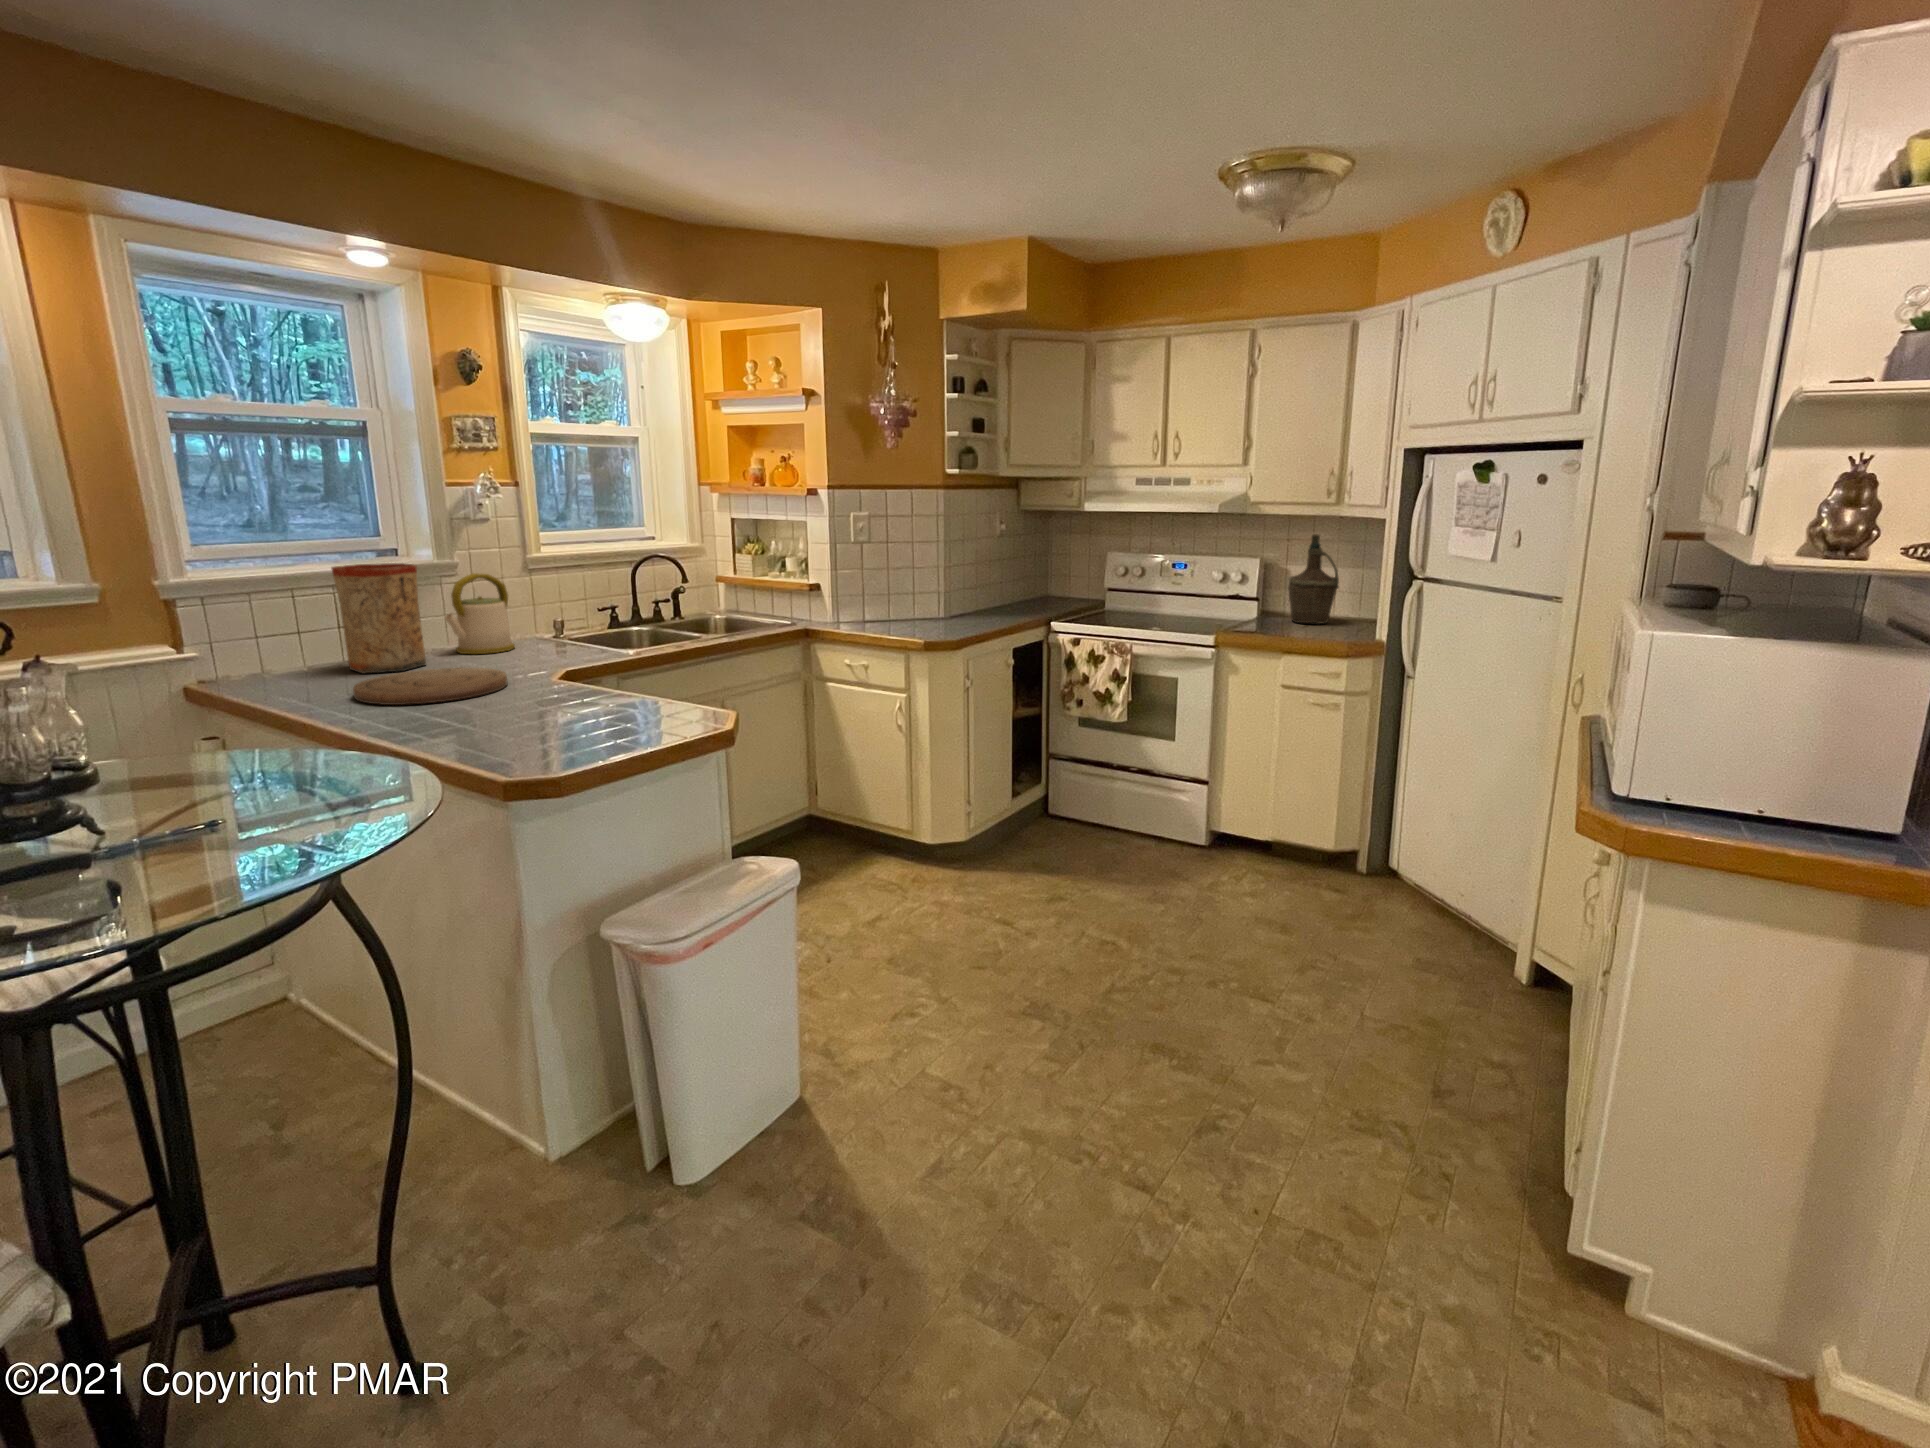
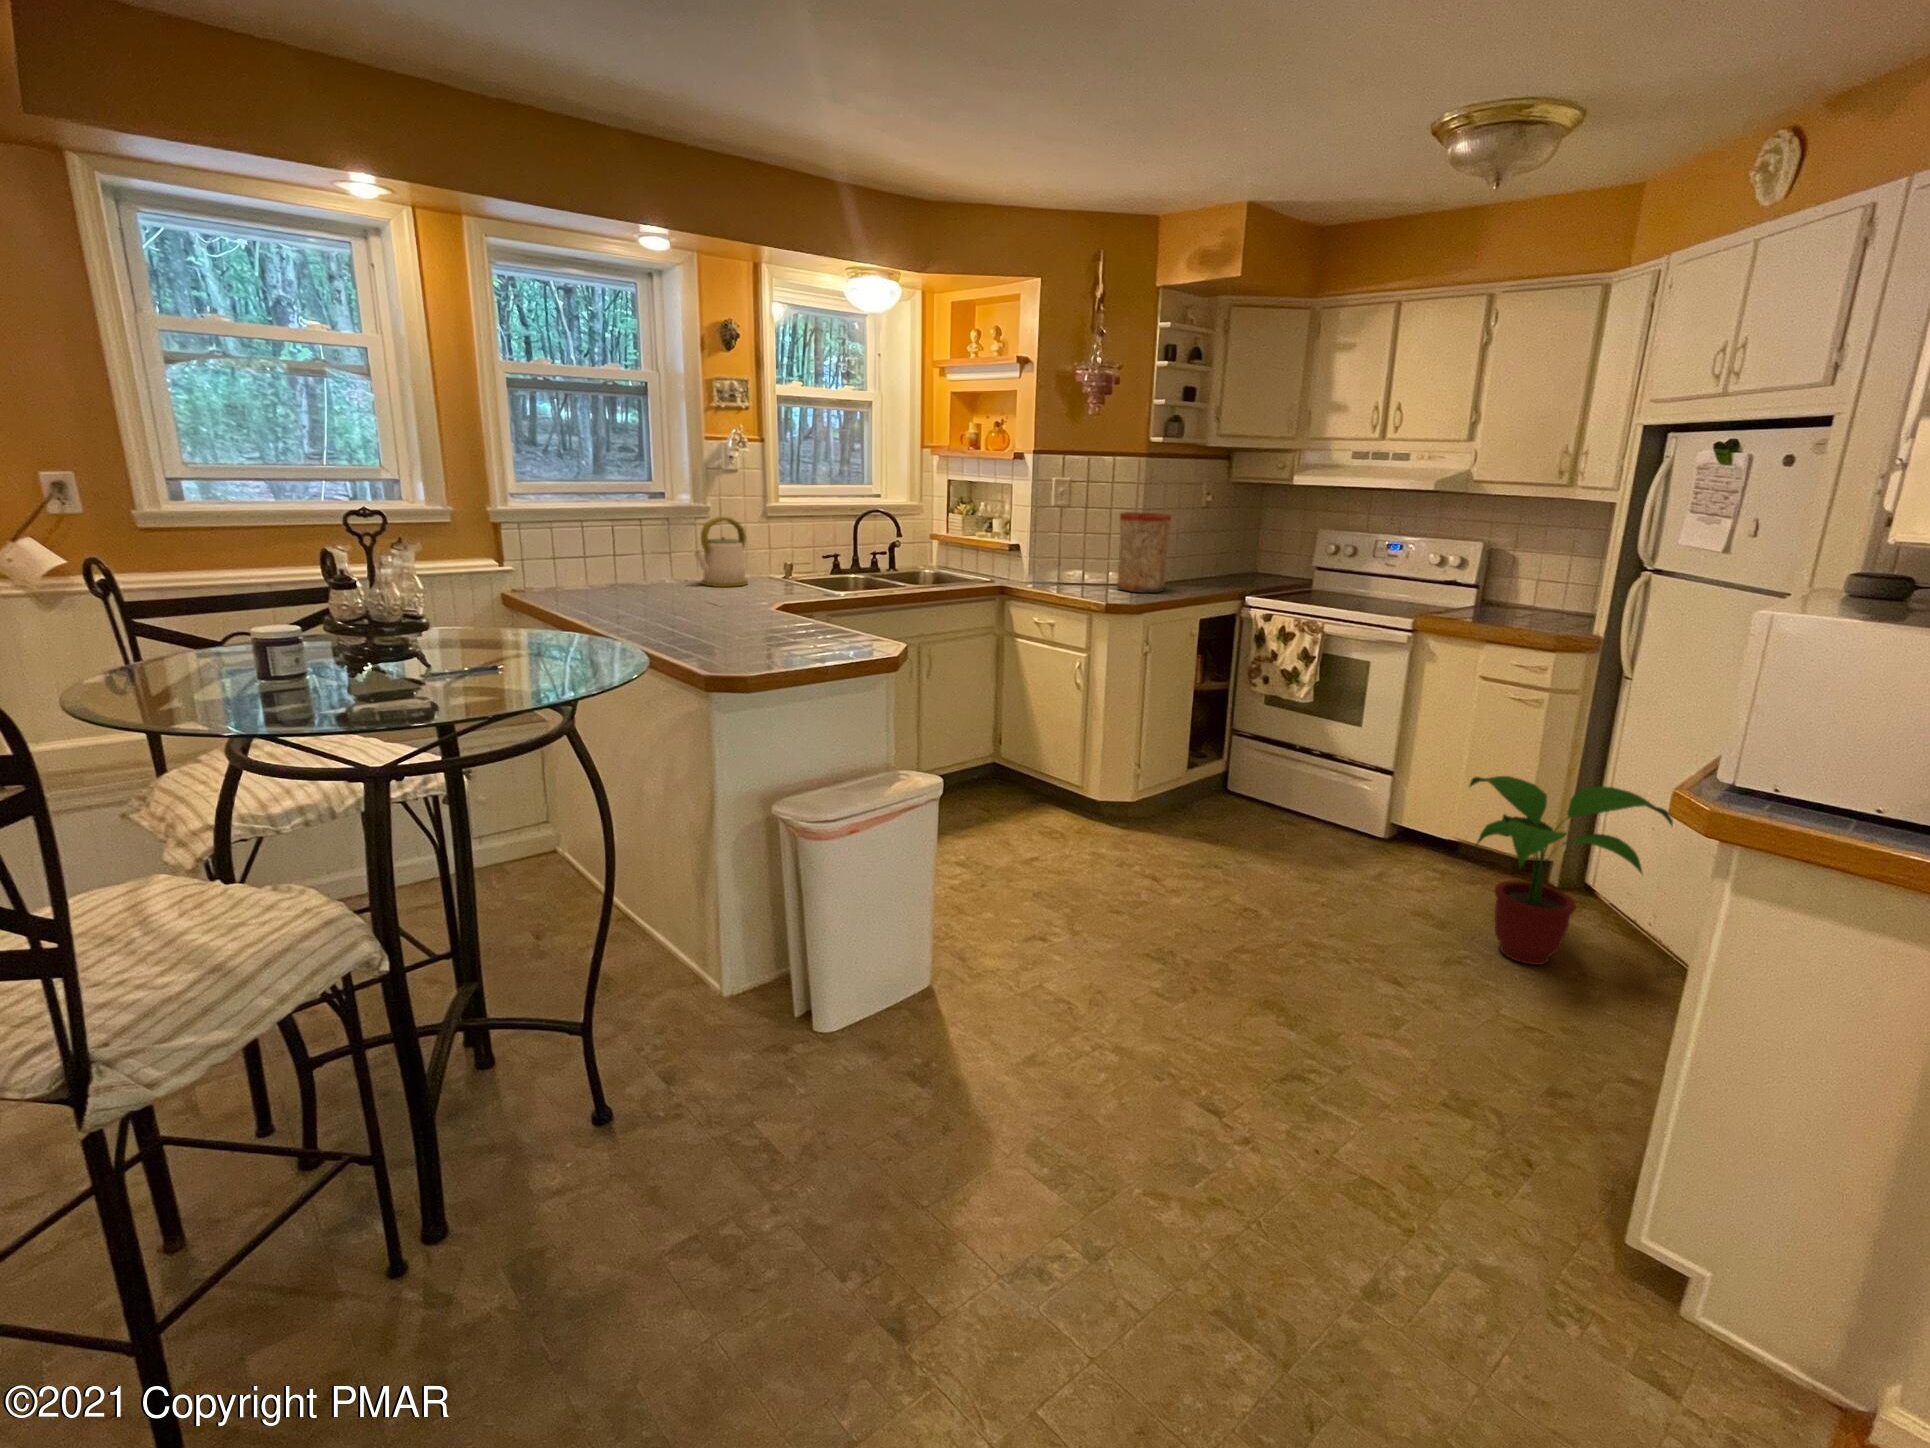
bottle: present [1288,534,1339,624] -> none [1511,518,1571,617]
vase: present [332,563,426,673] -> present [1117,512,1171,593]
cutting board: present [353,668,507,705] -> none [617,594,733,618]
potted plant: none [1290,779,1473,957] -> present [1470,776,1673,965]

